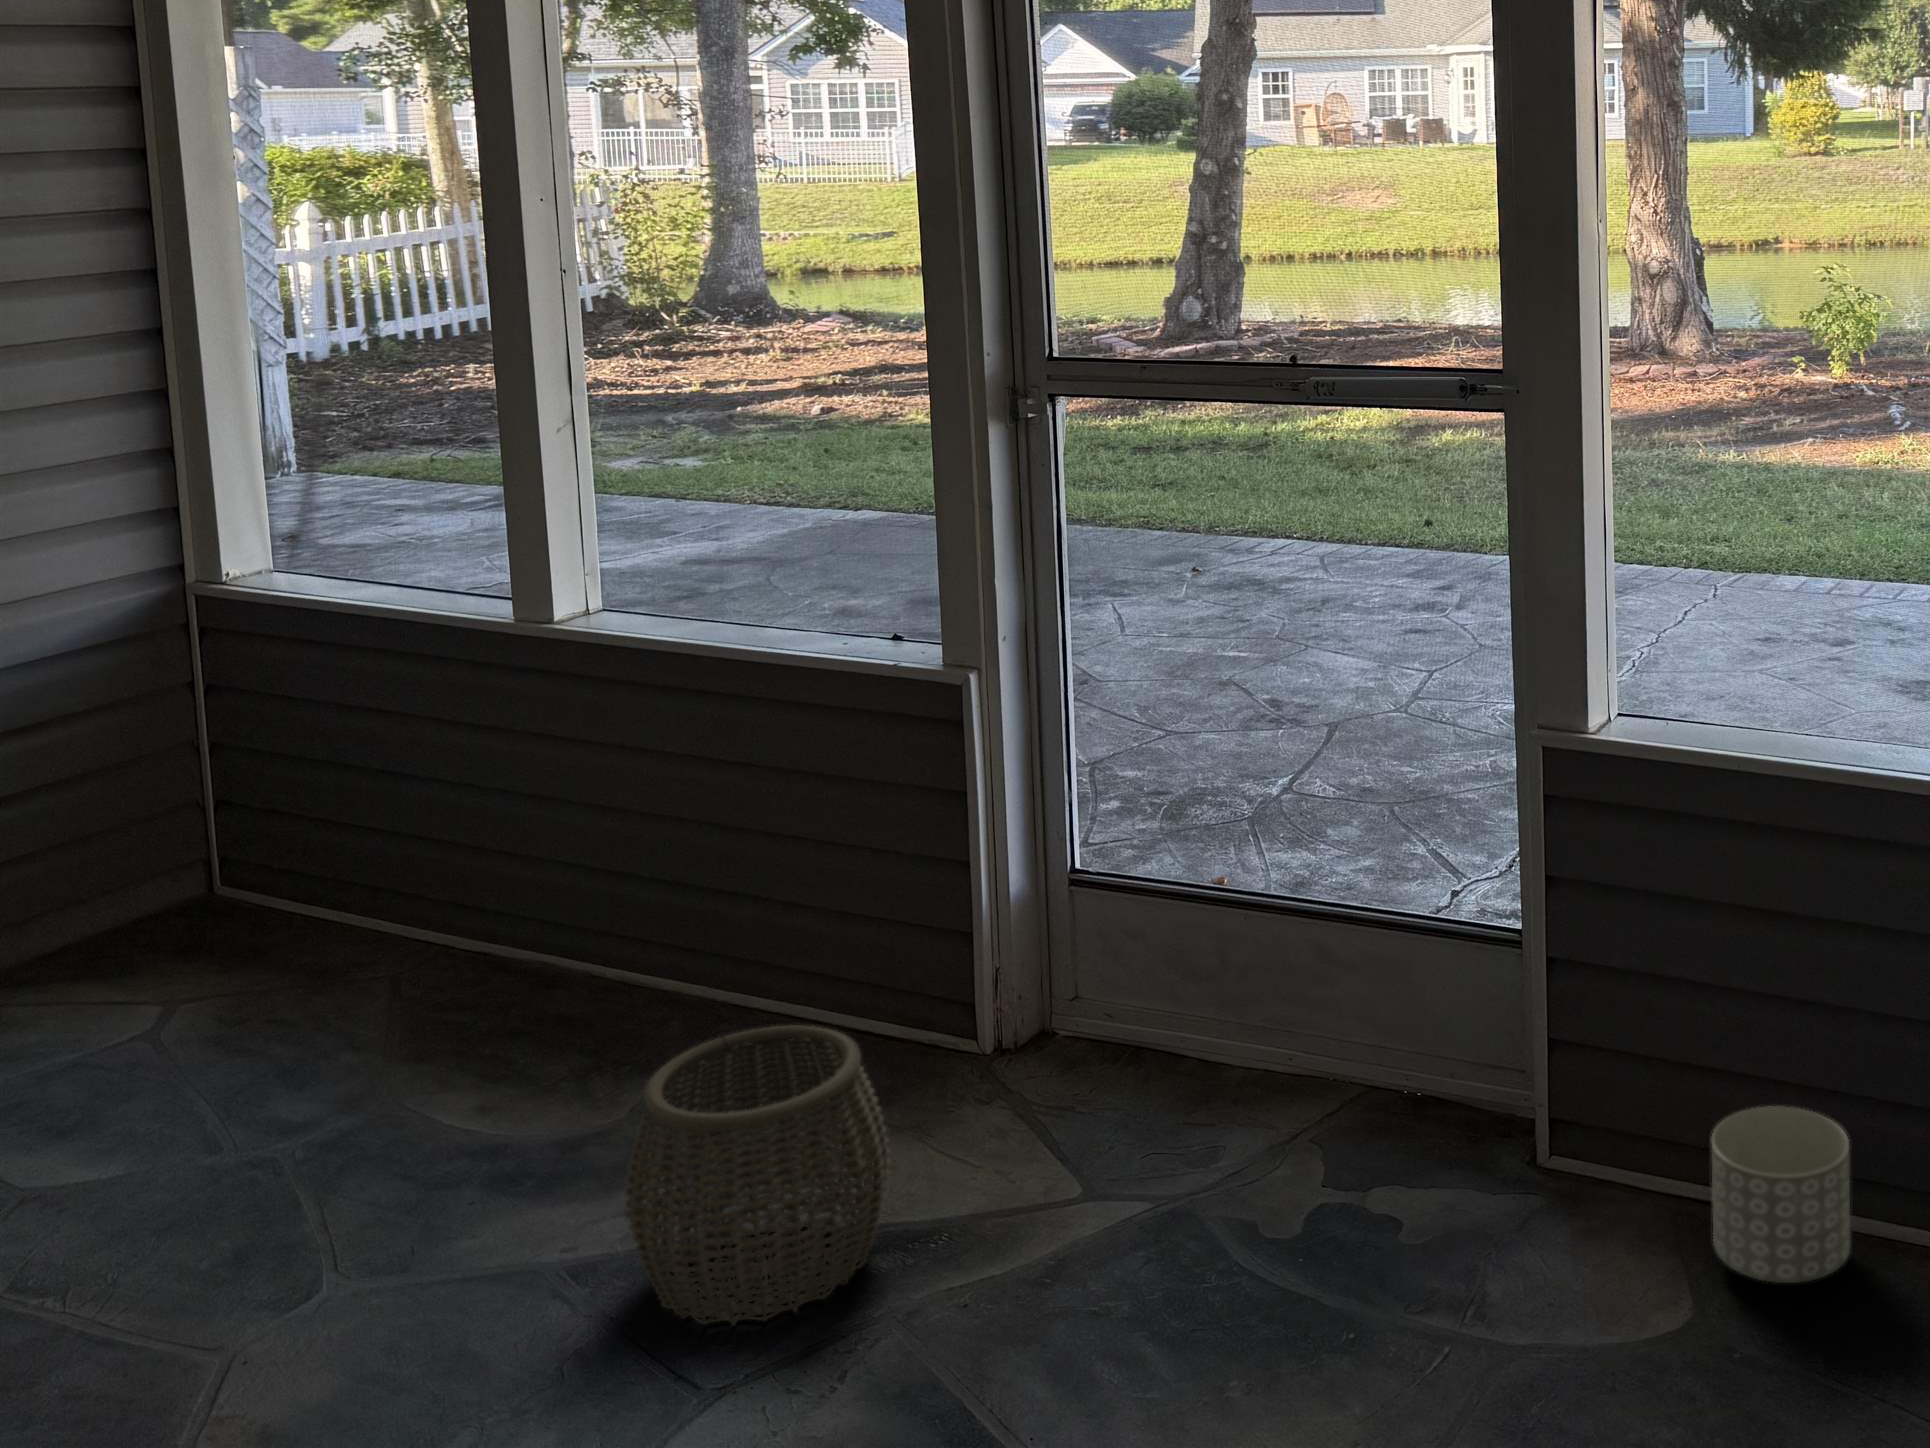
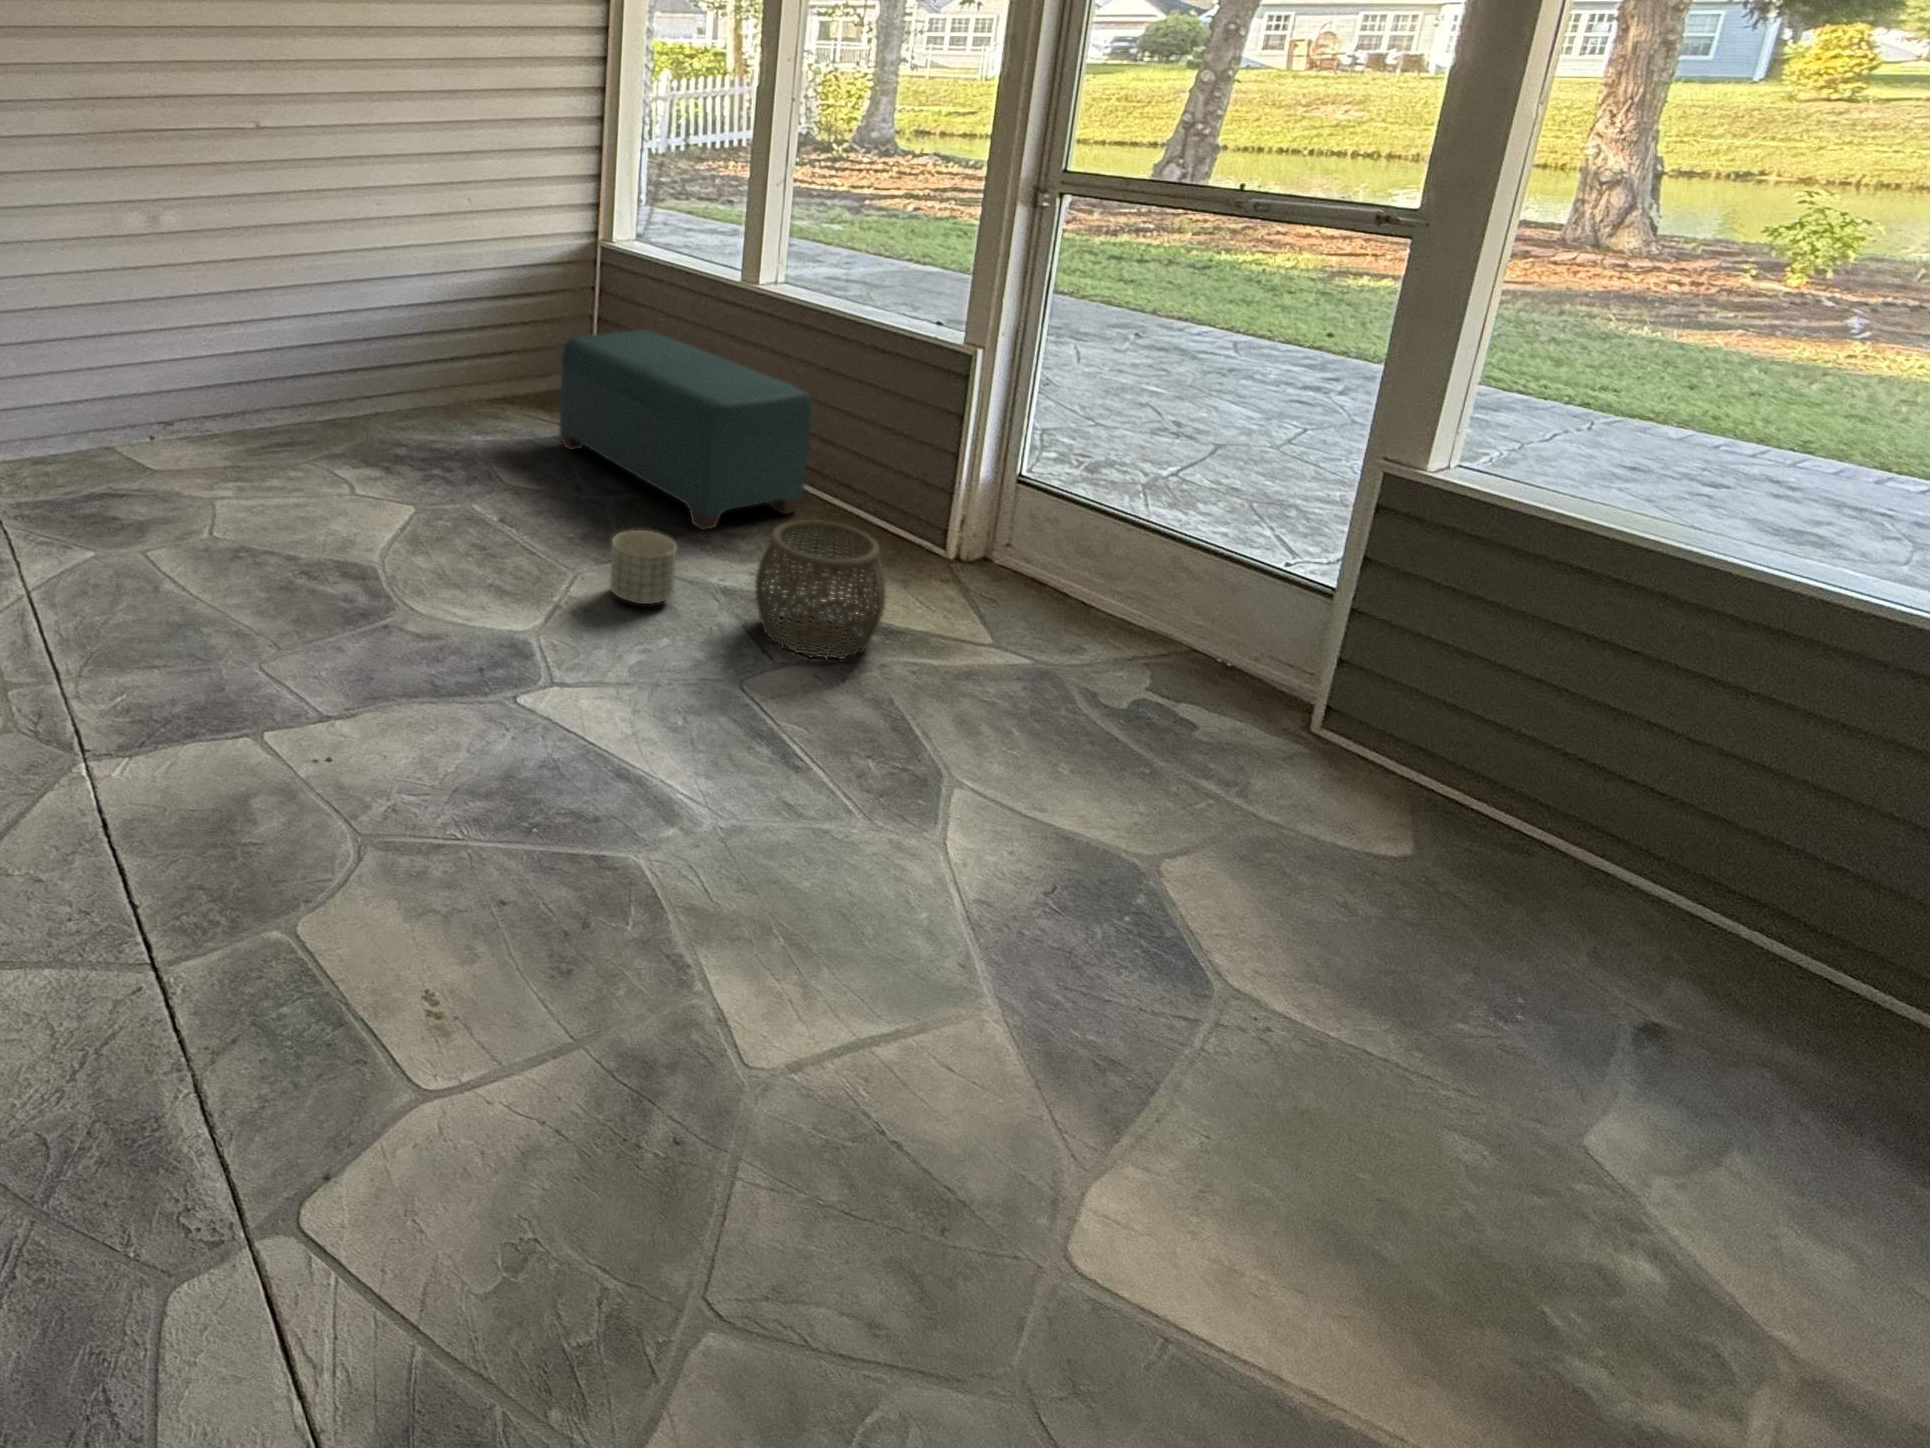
bench: none [121,728,712,1124] -> present [559,330,812,530]
planter: present [1711,1106,1850,1283] -> present [609,530,677,604]

